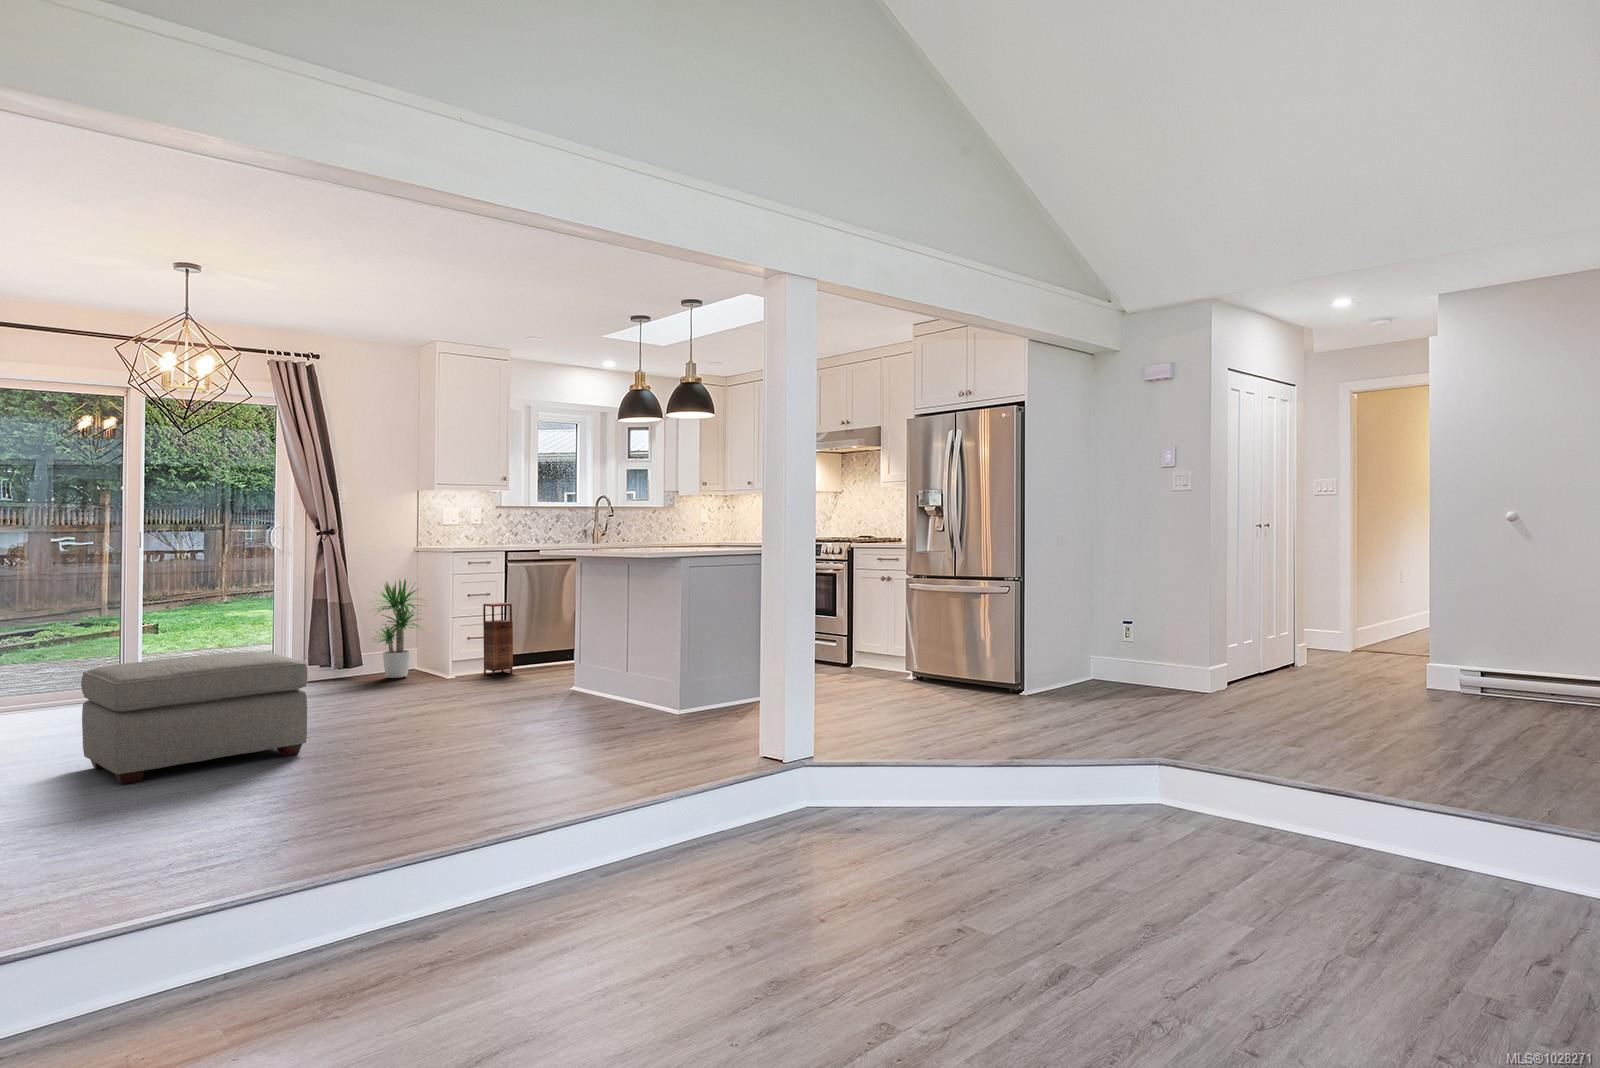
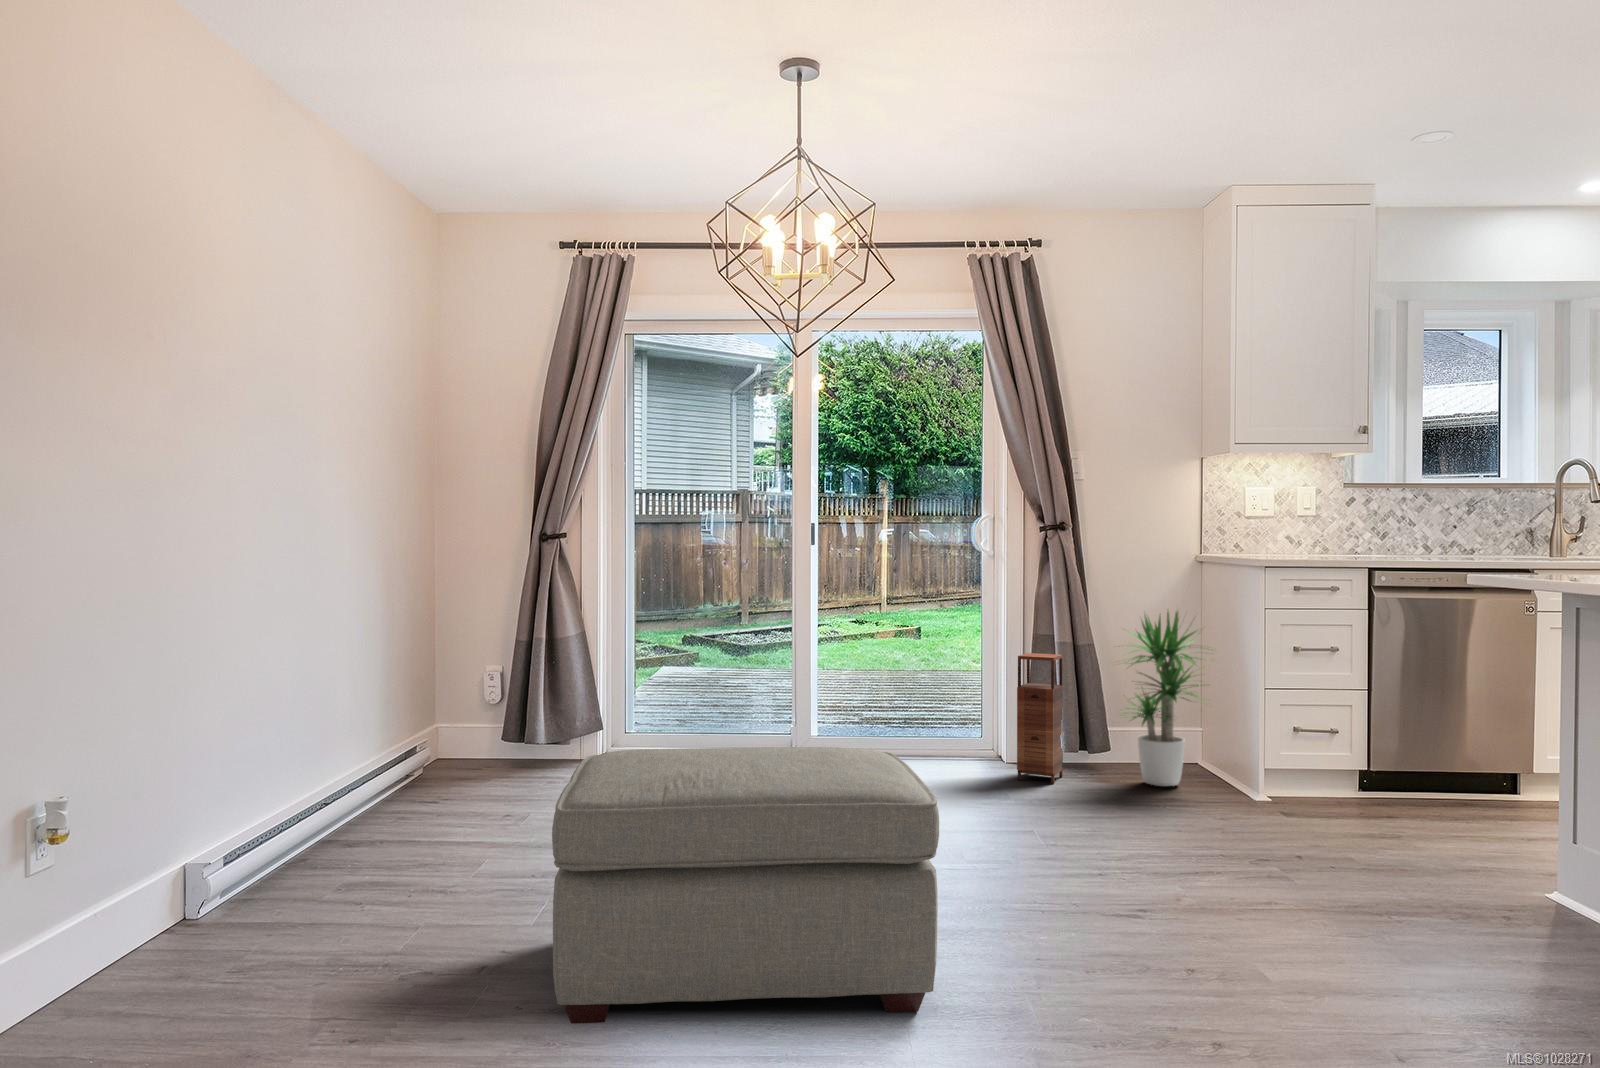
storage cabinet: present [483,603,513,675] -> present [1017,653,1063,784]

